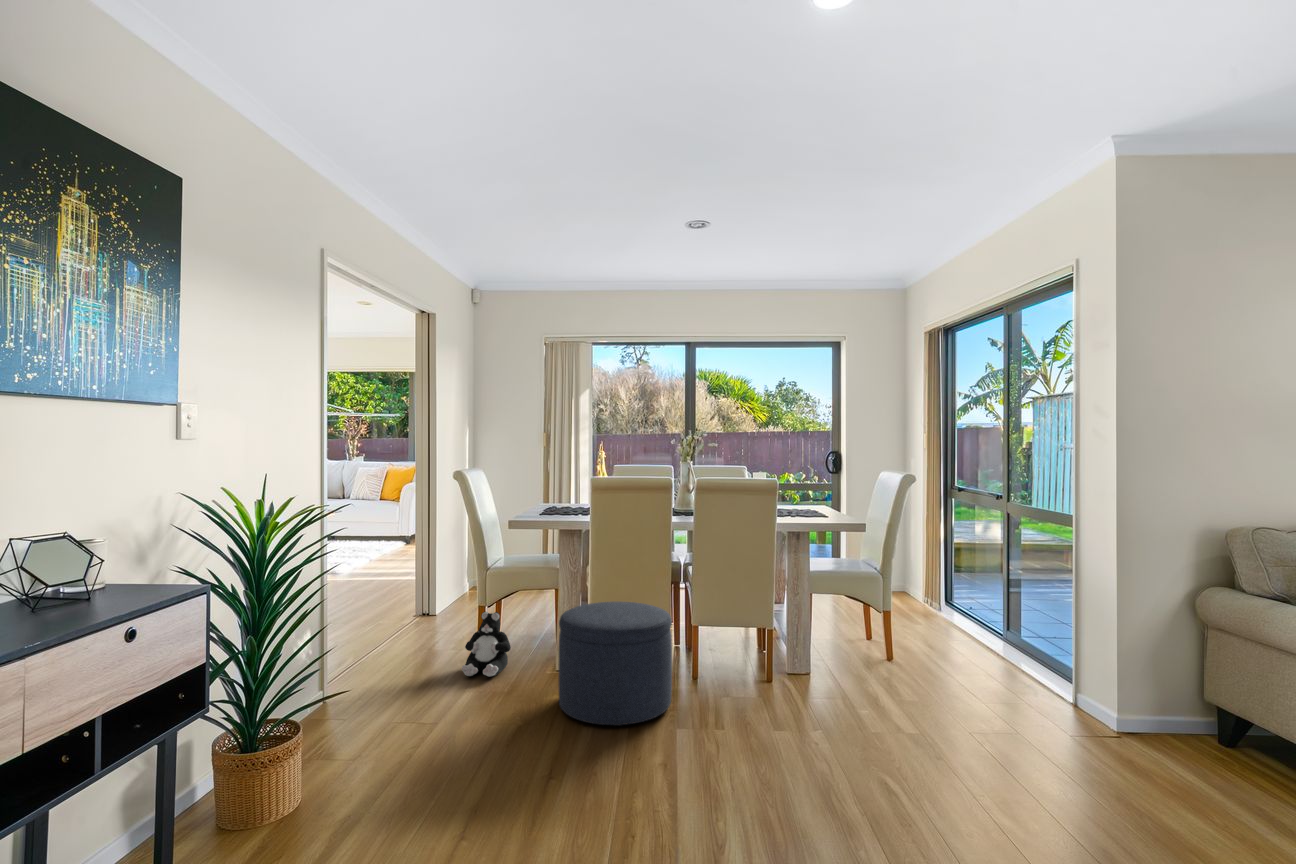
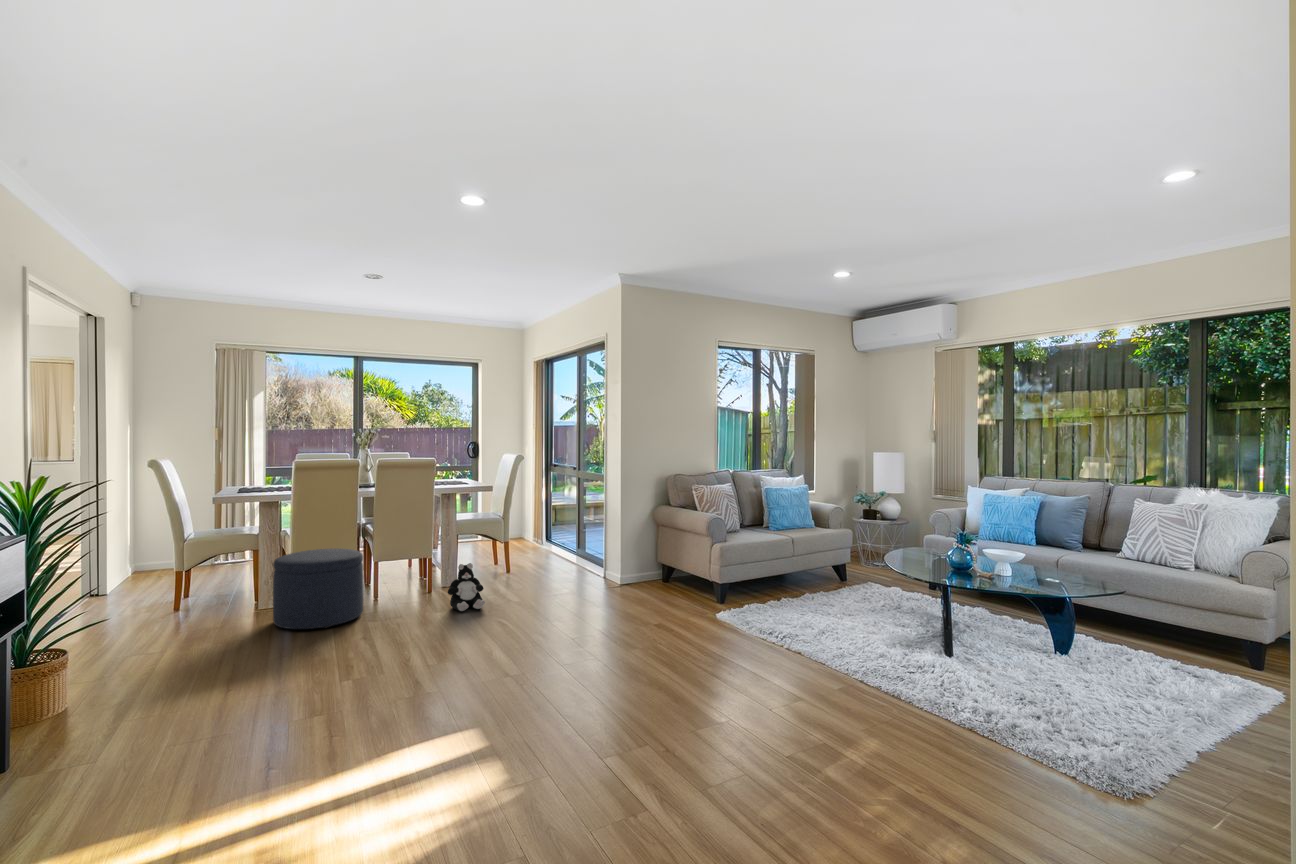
plush toy: present [462,612,511,677] -> present [448,563,485,611]

